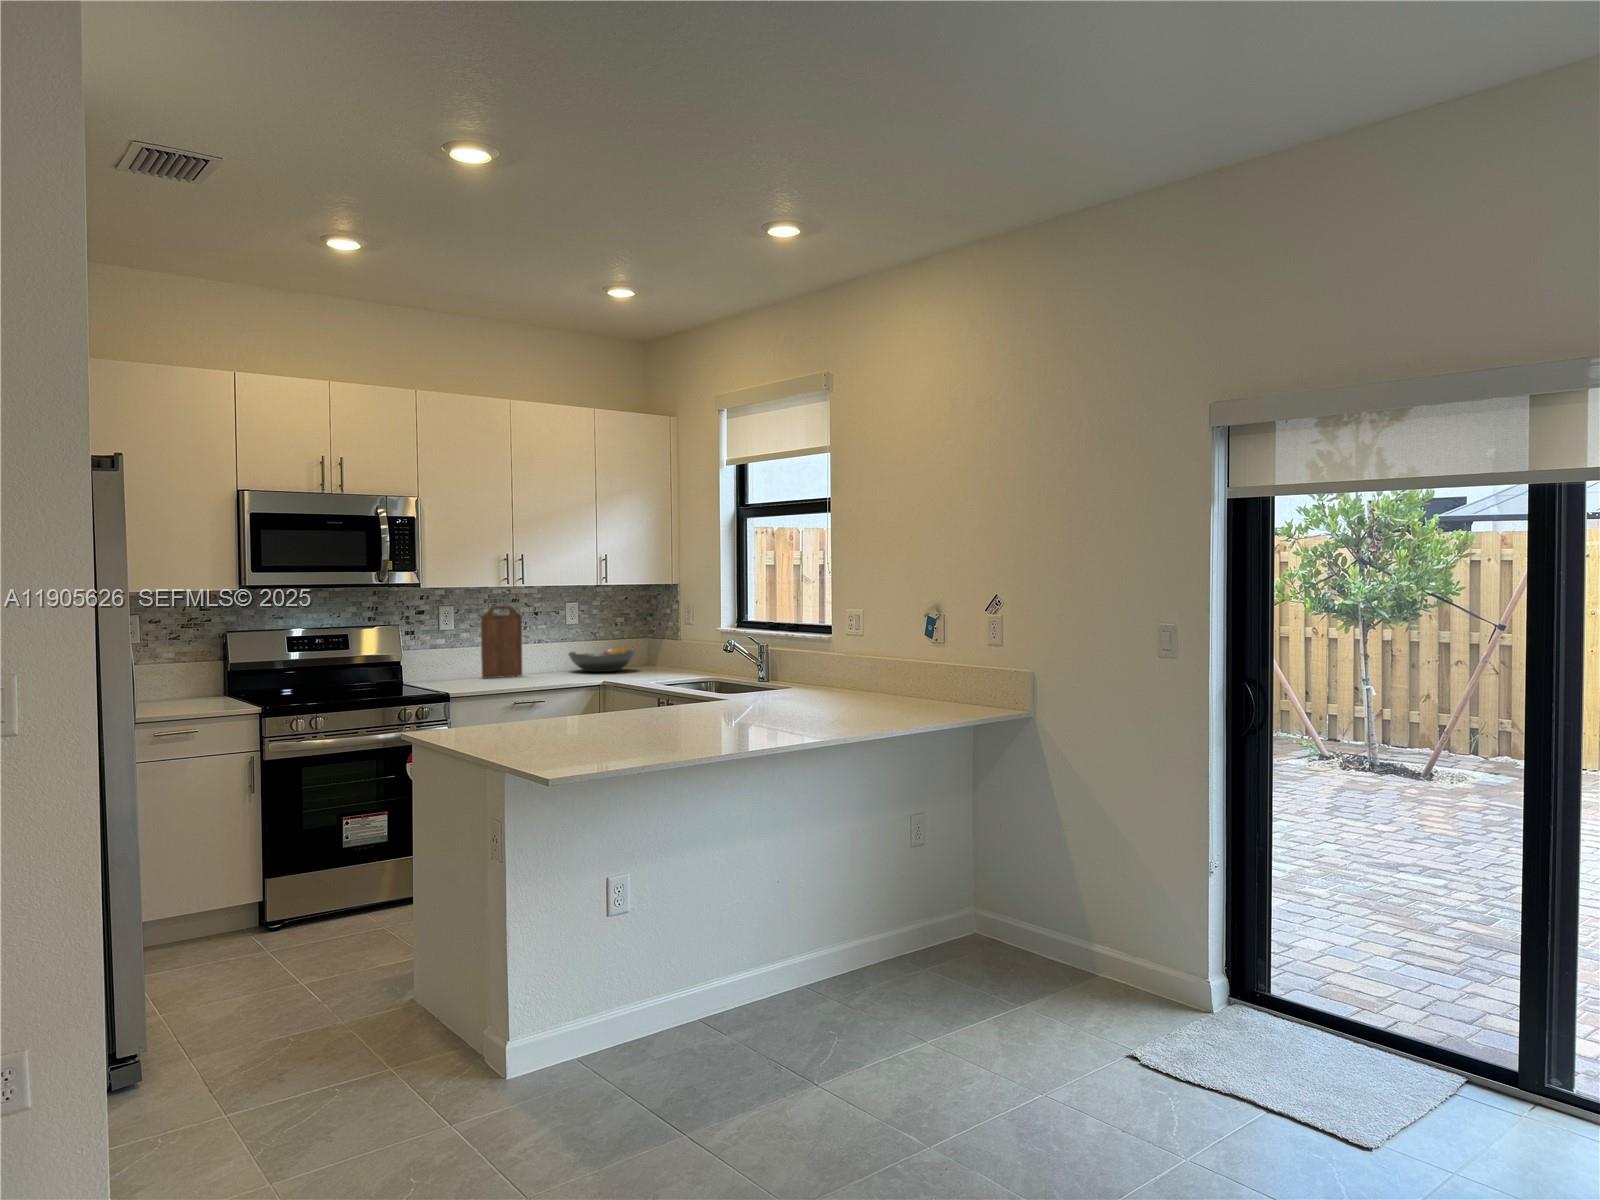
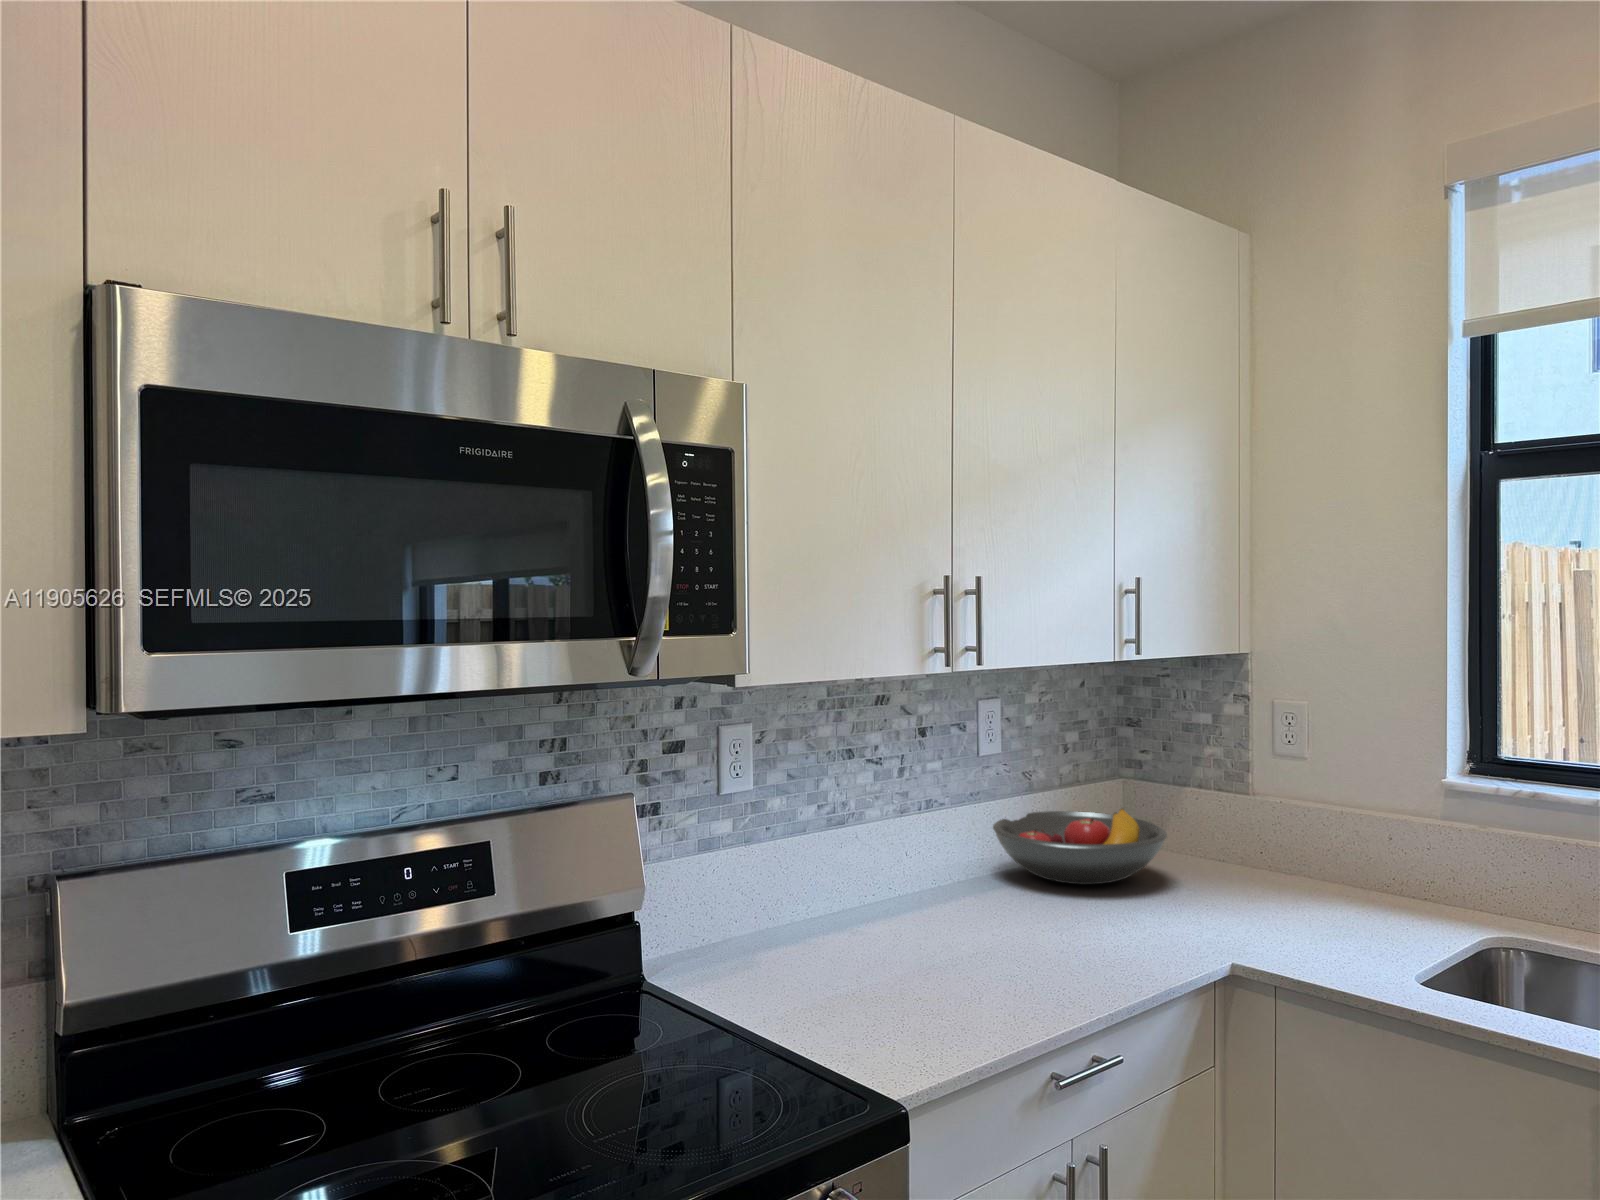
cutting board: present [481,605,522,678] -> none [836,720,930,935]

